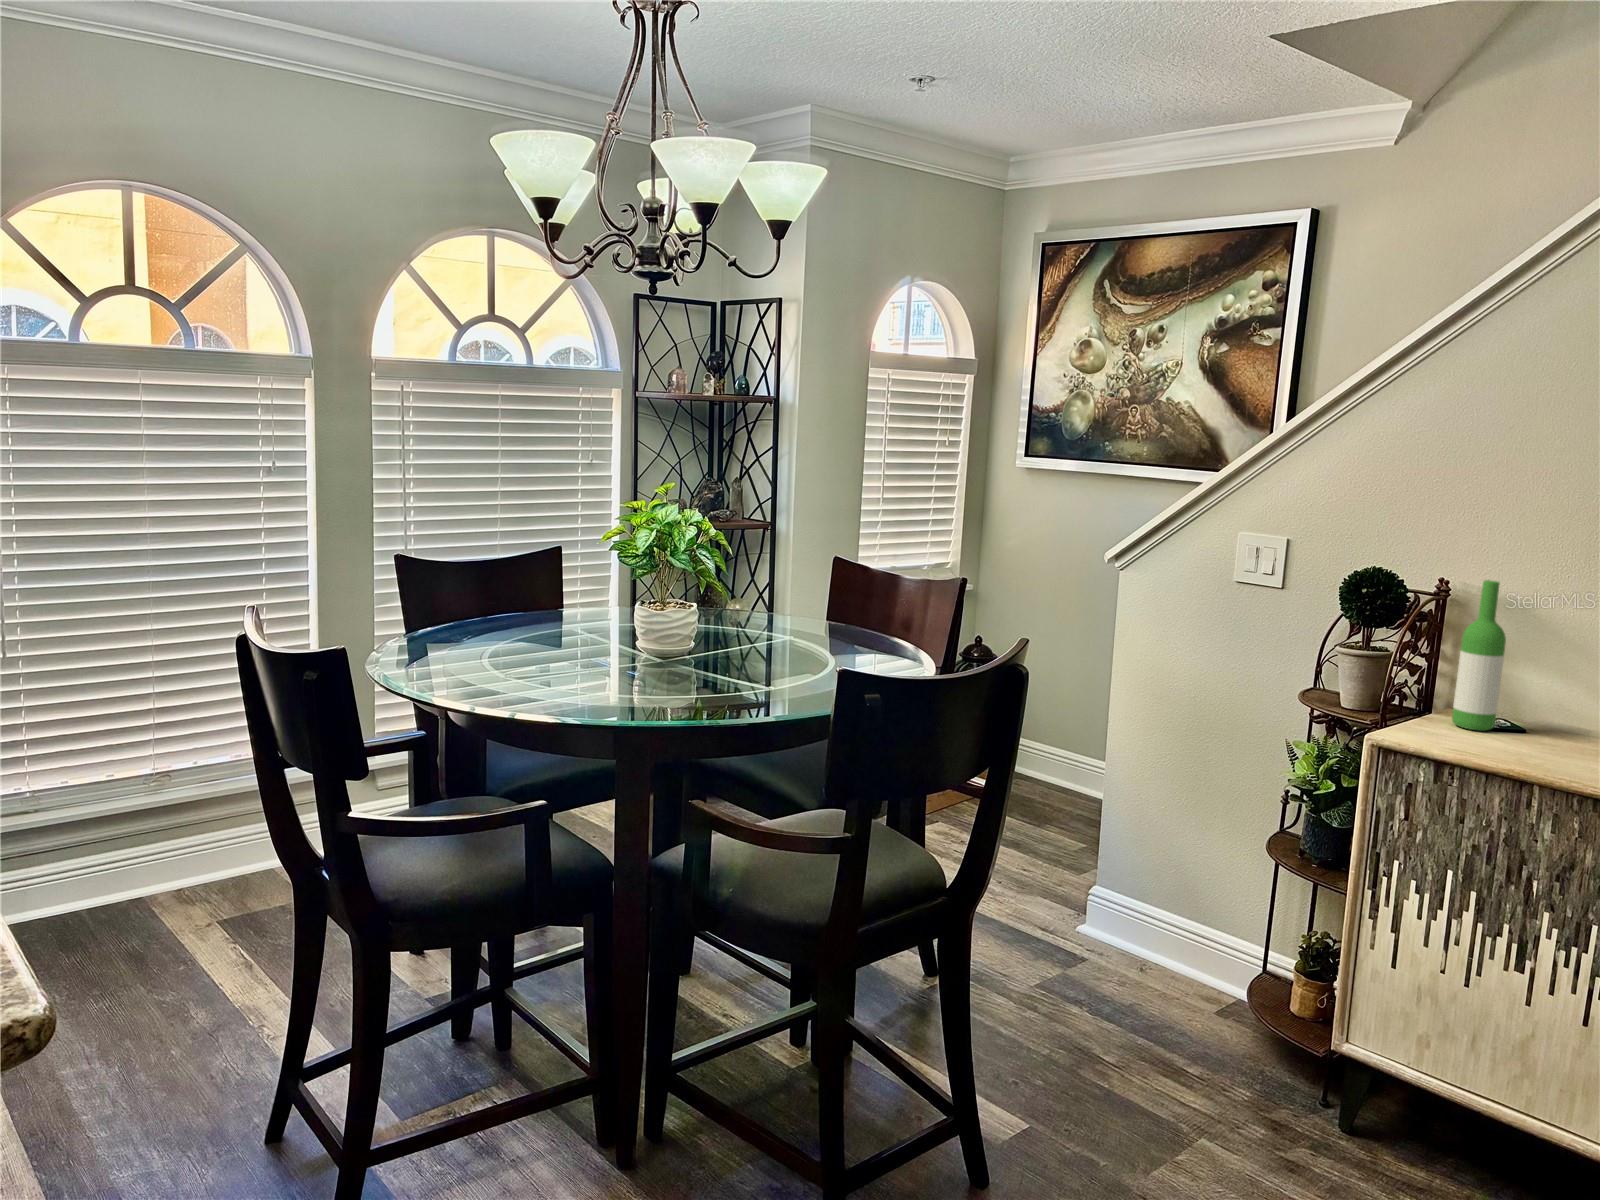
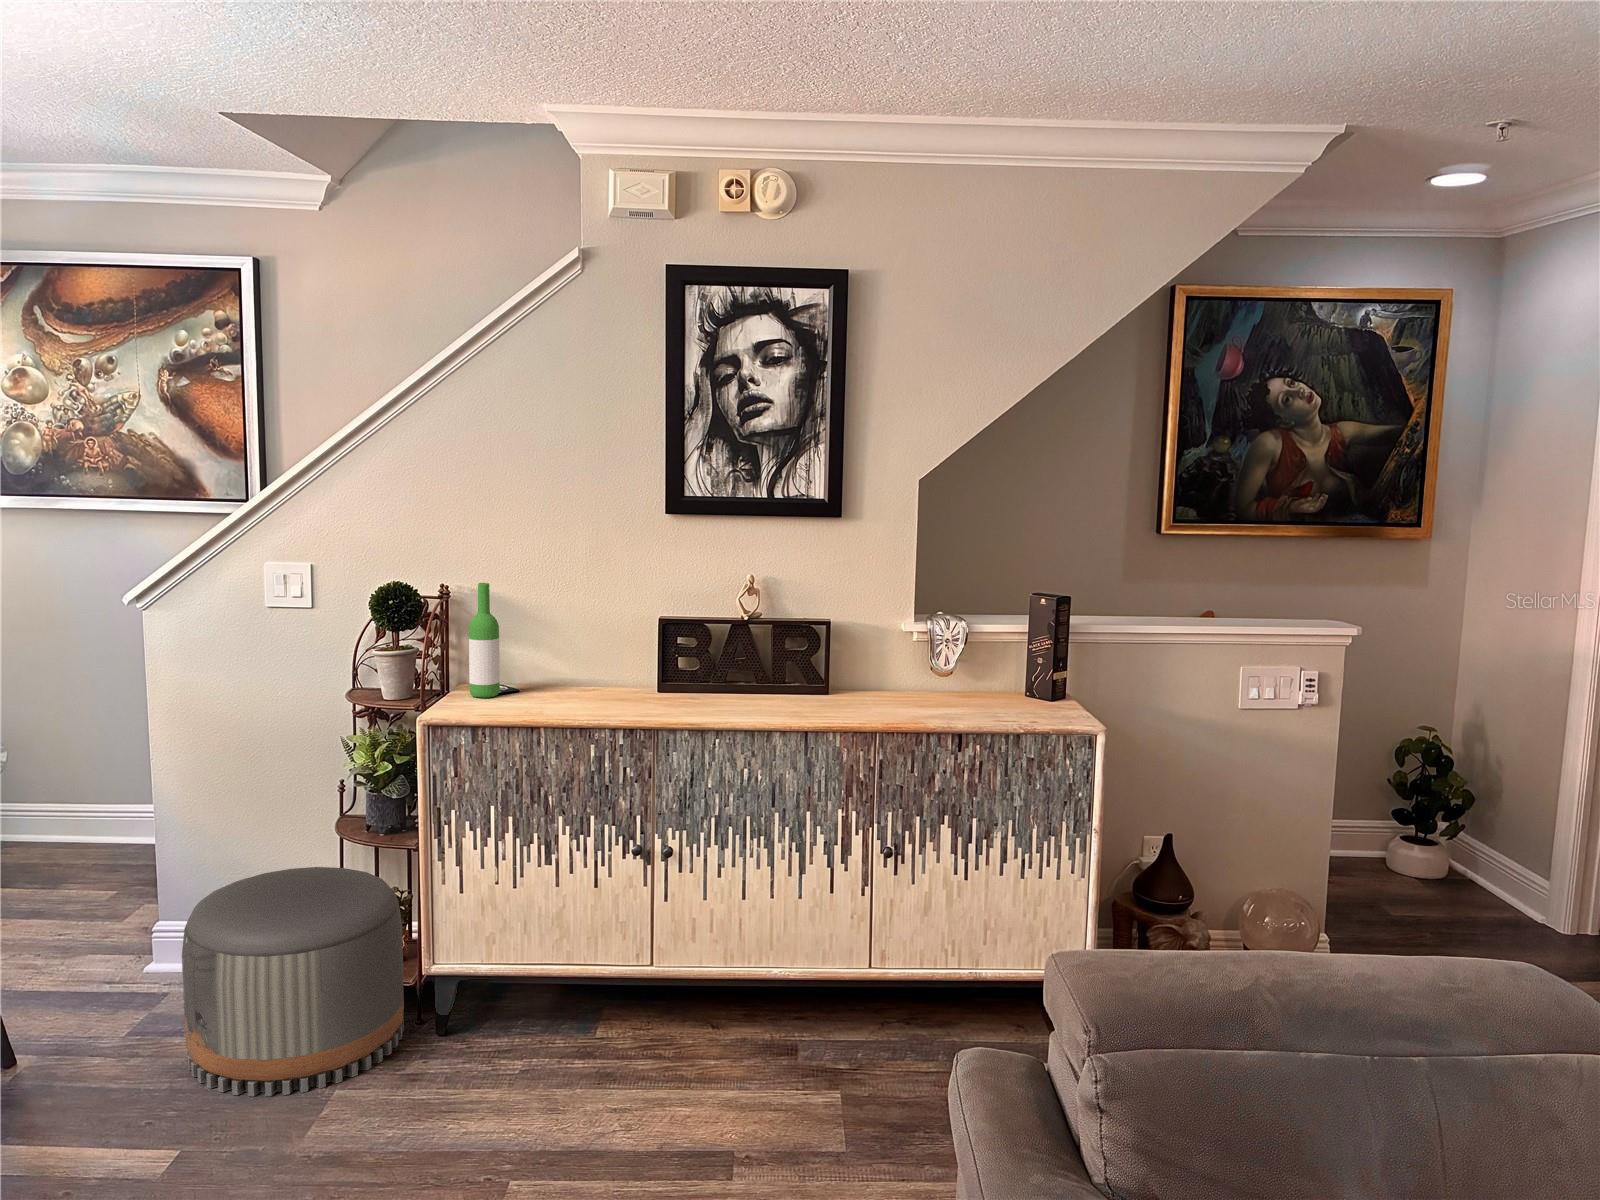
pouf: none [1072,868,1318,1131] -> present [182,867,404,1096]

